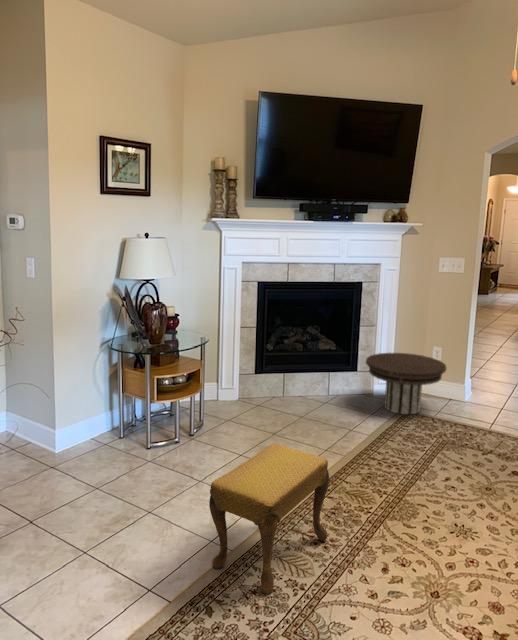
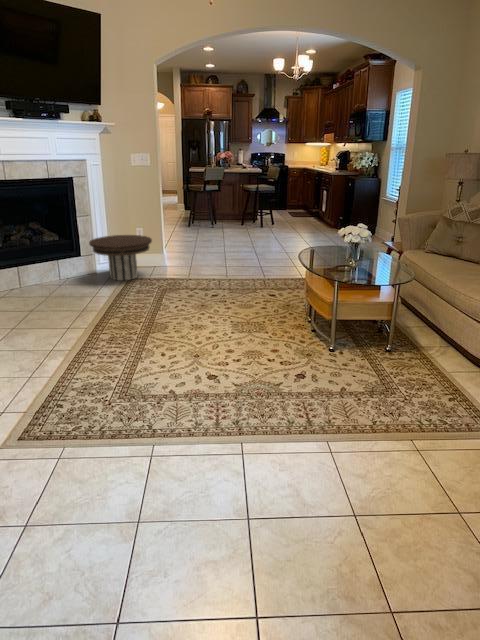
footstool: present [209,444,329,595] -> none [33,294,117,387]

